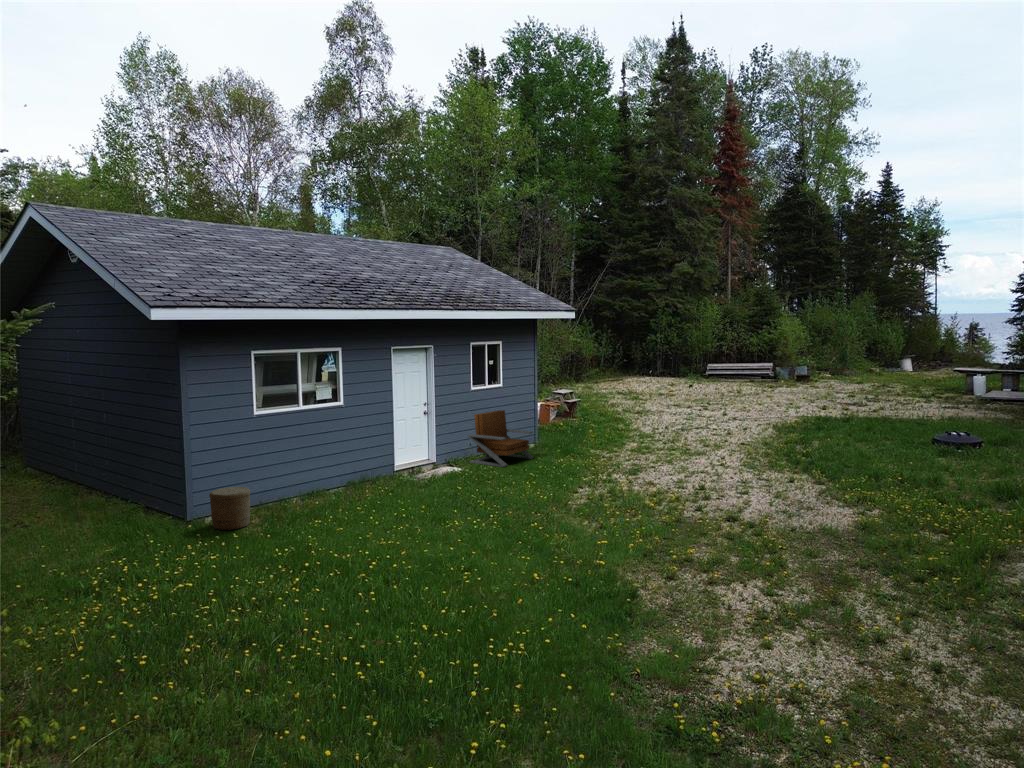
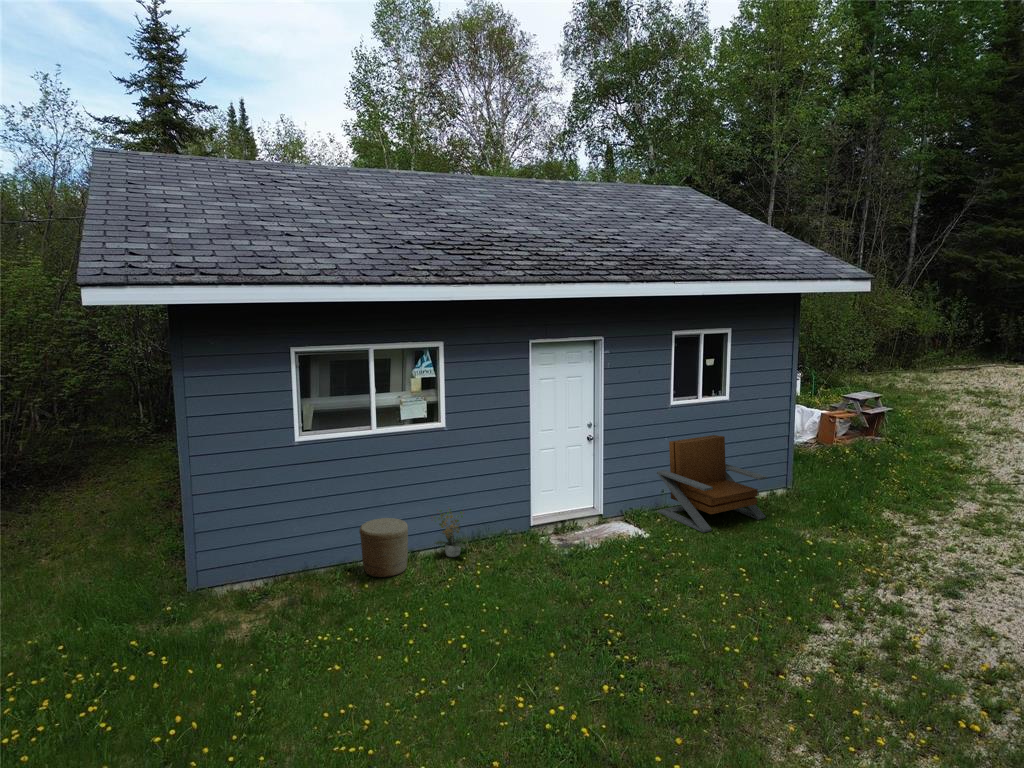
potted plant: none [344,461,369,494] -> present [434,509,468,557]
woven basket: present [209,487,250,530] -> present [359,518,408,577]

